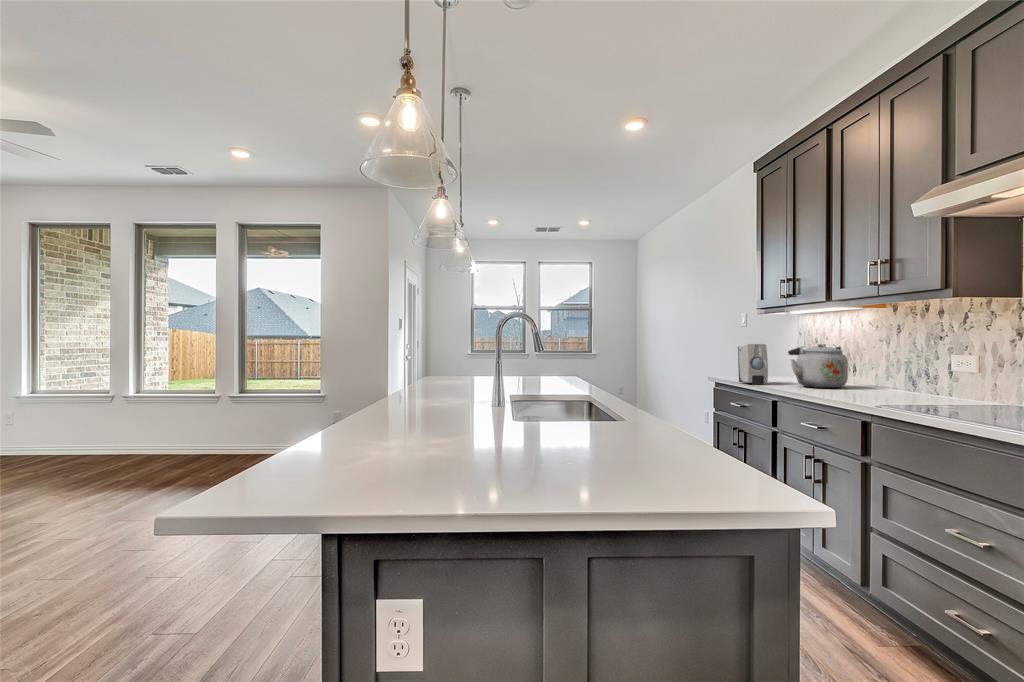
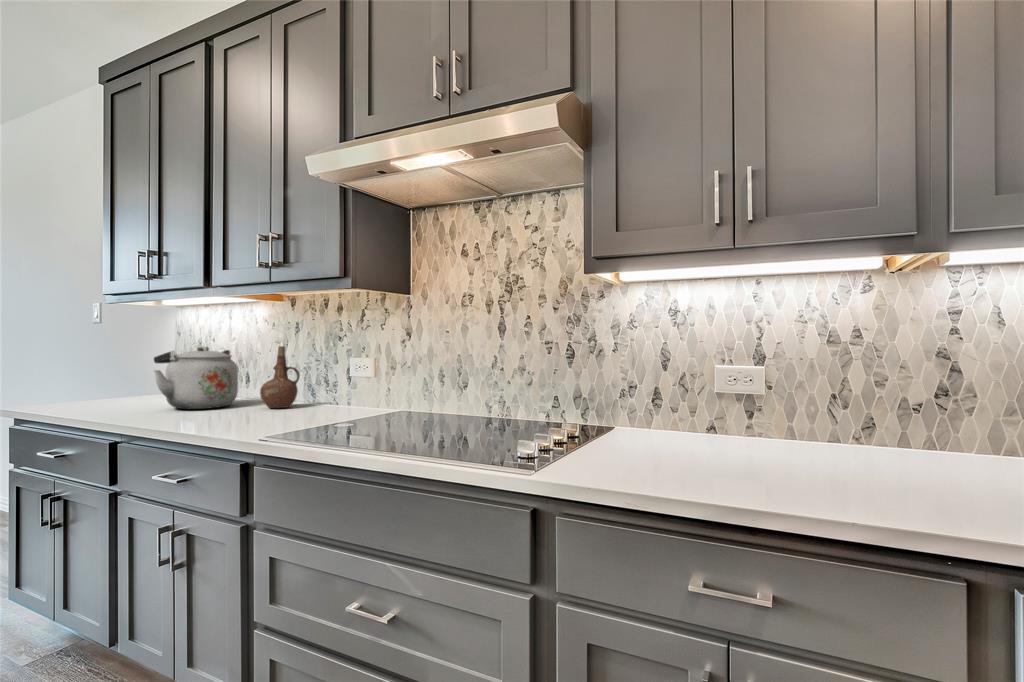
soap dispenser: present [738,344,768,385] -> none [68,347,120,413]
ceramic pitcher: none [867,344,902,392] -> present [260,346,300,408]

